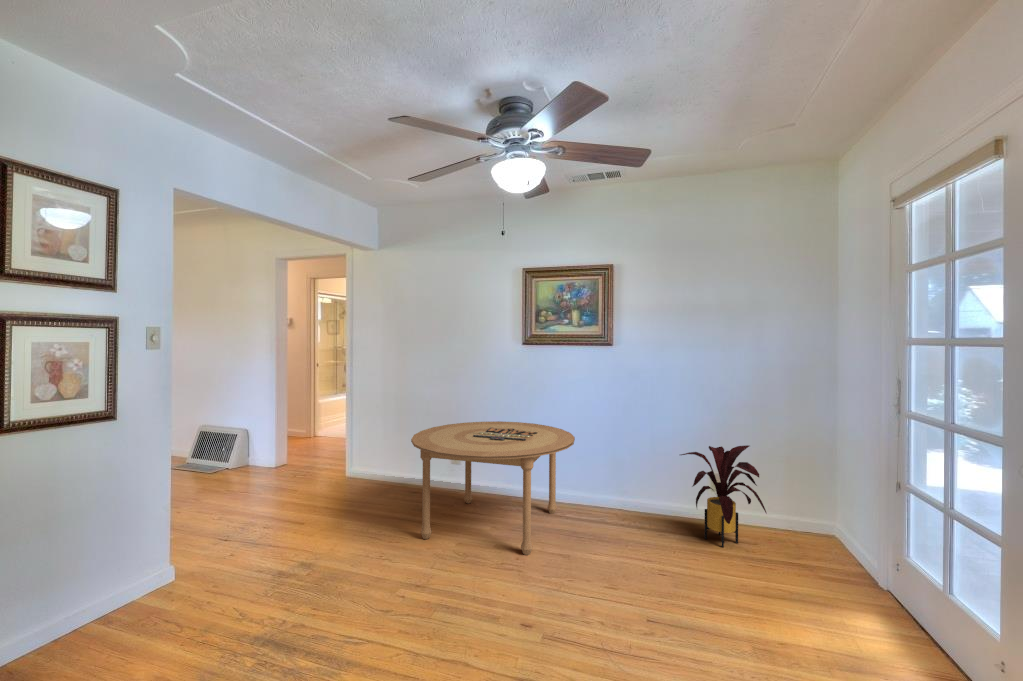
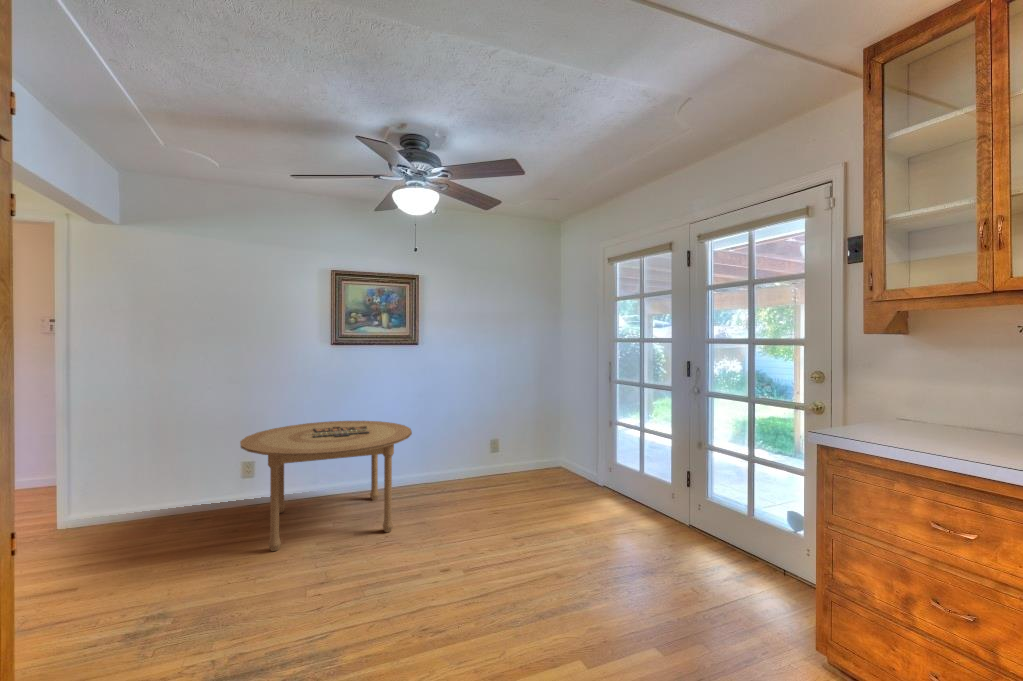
house plant: present [681,445,766,547] -> none [479,415,541,489]

